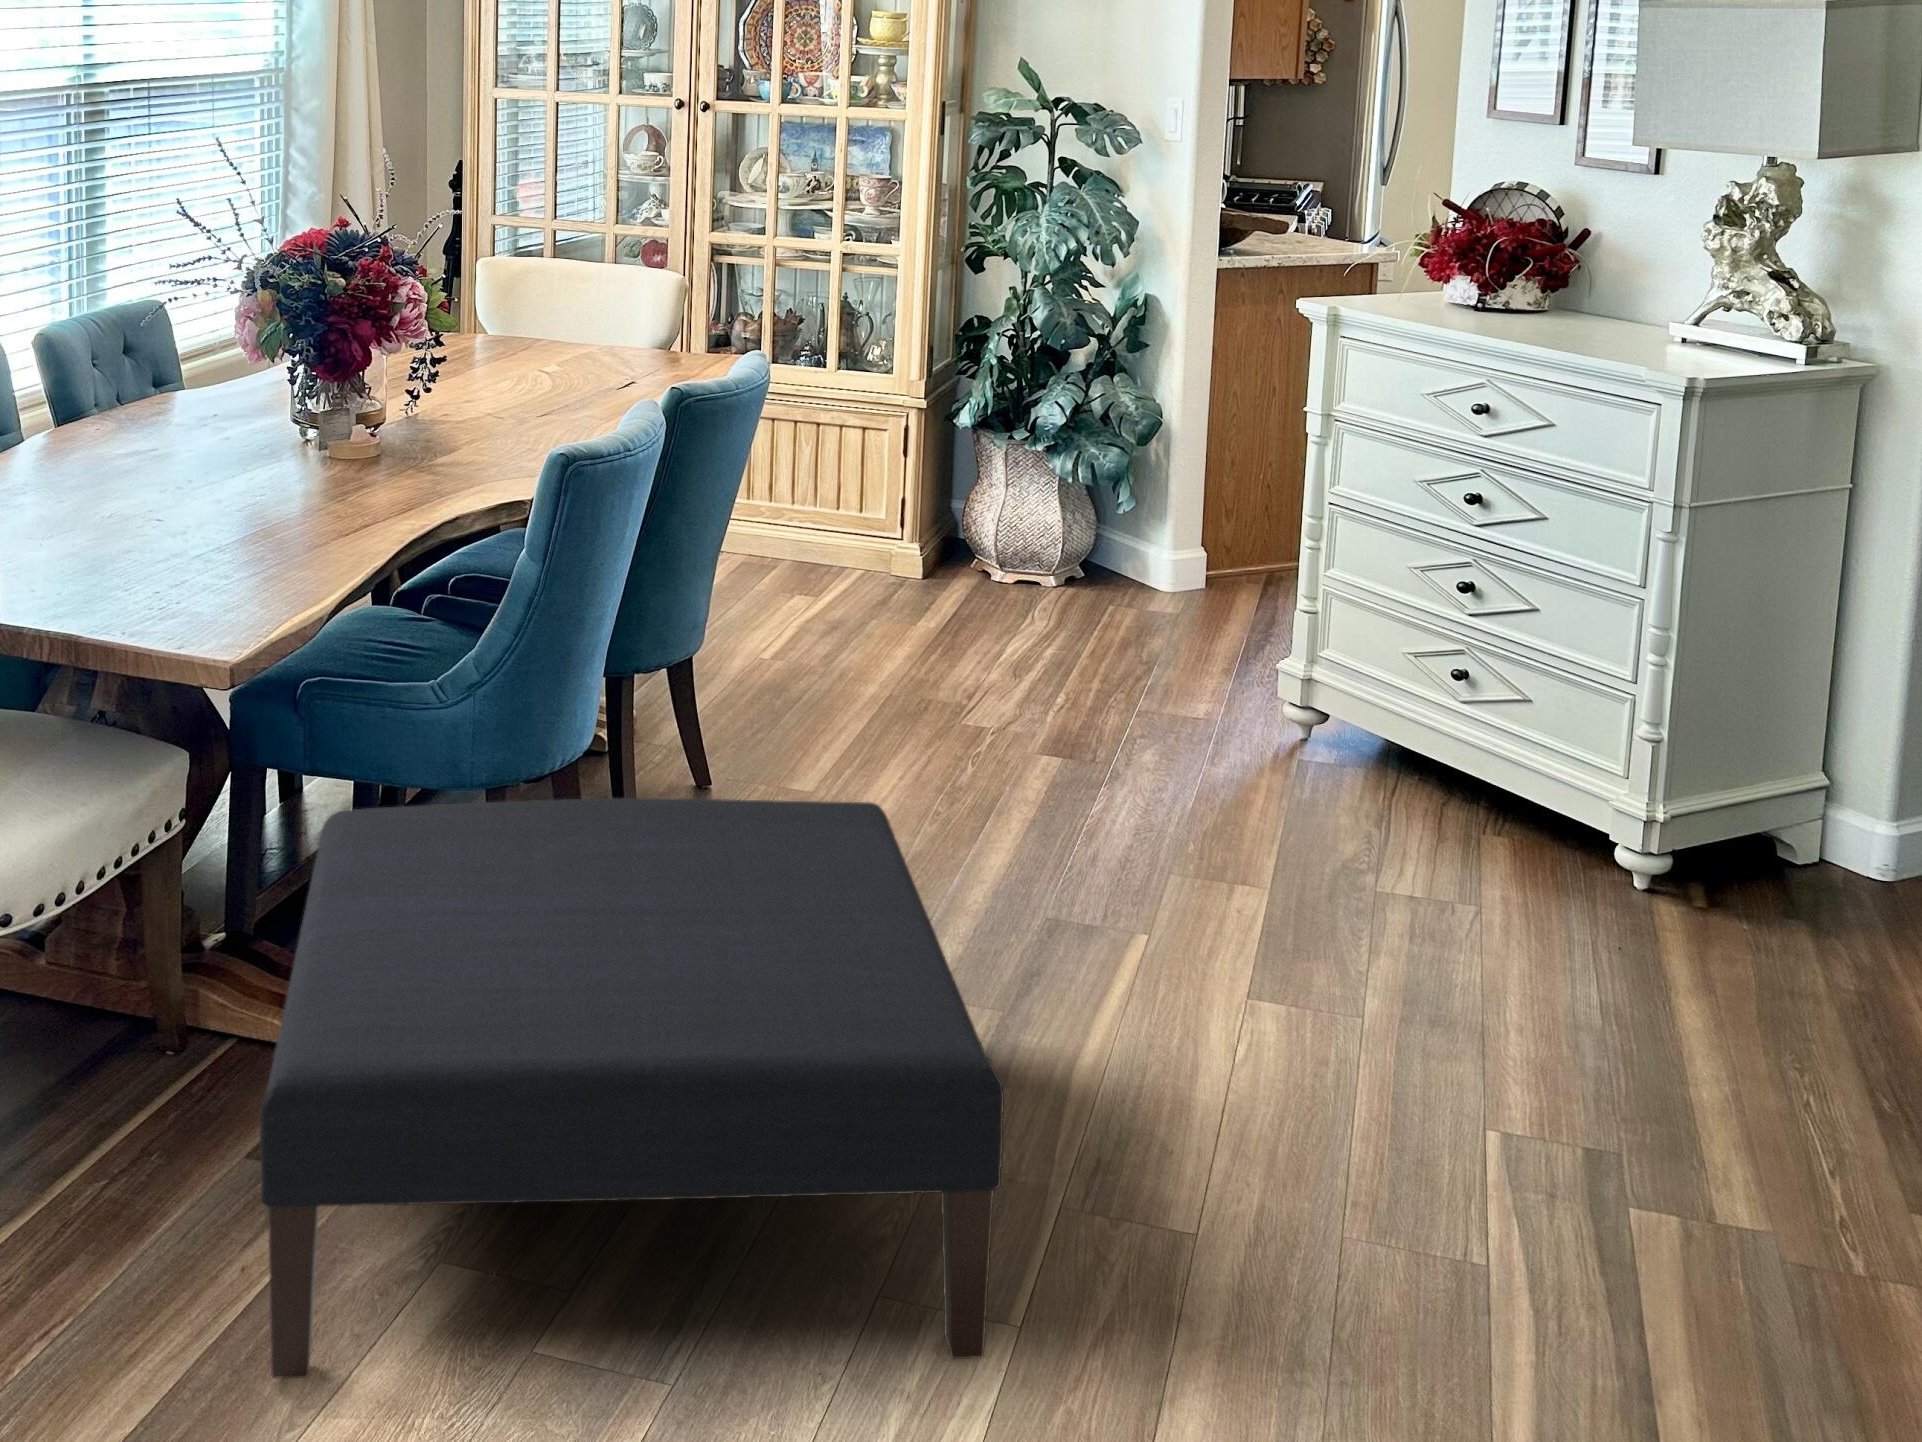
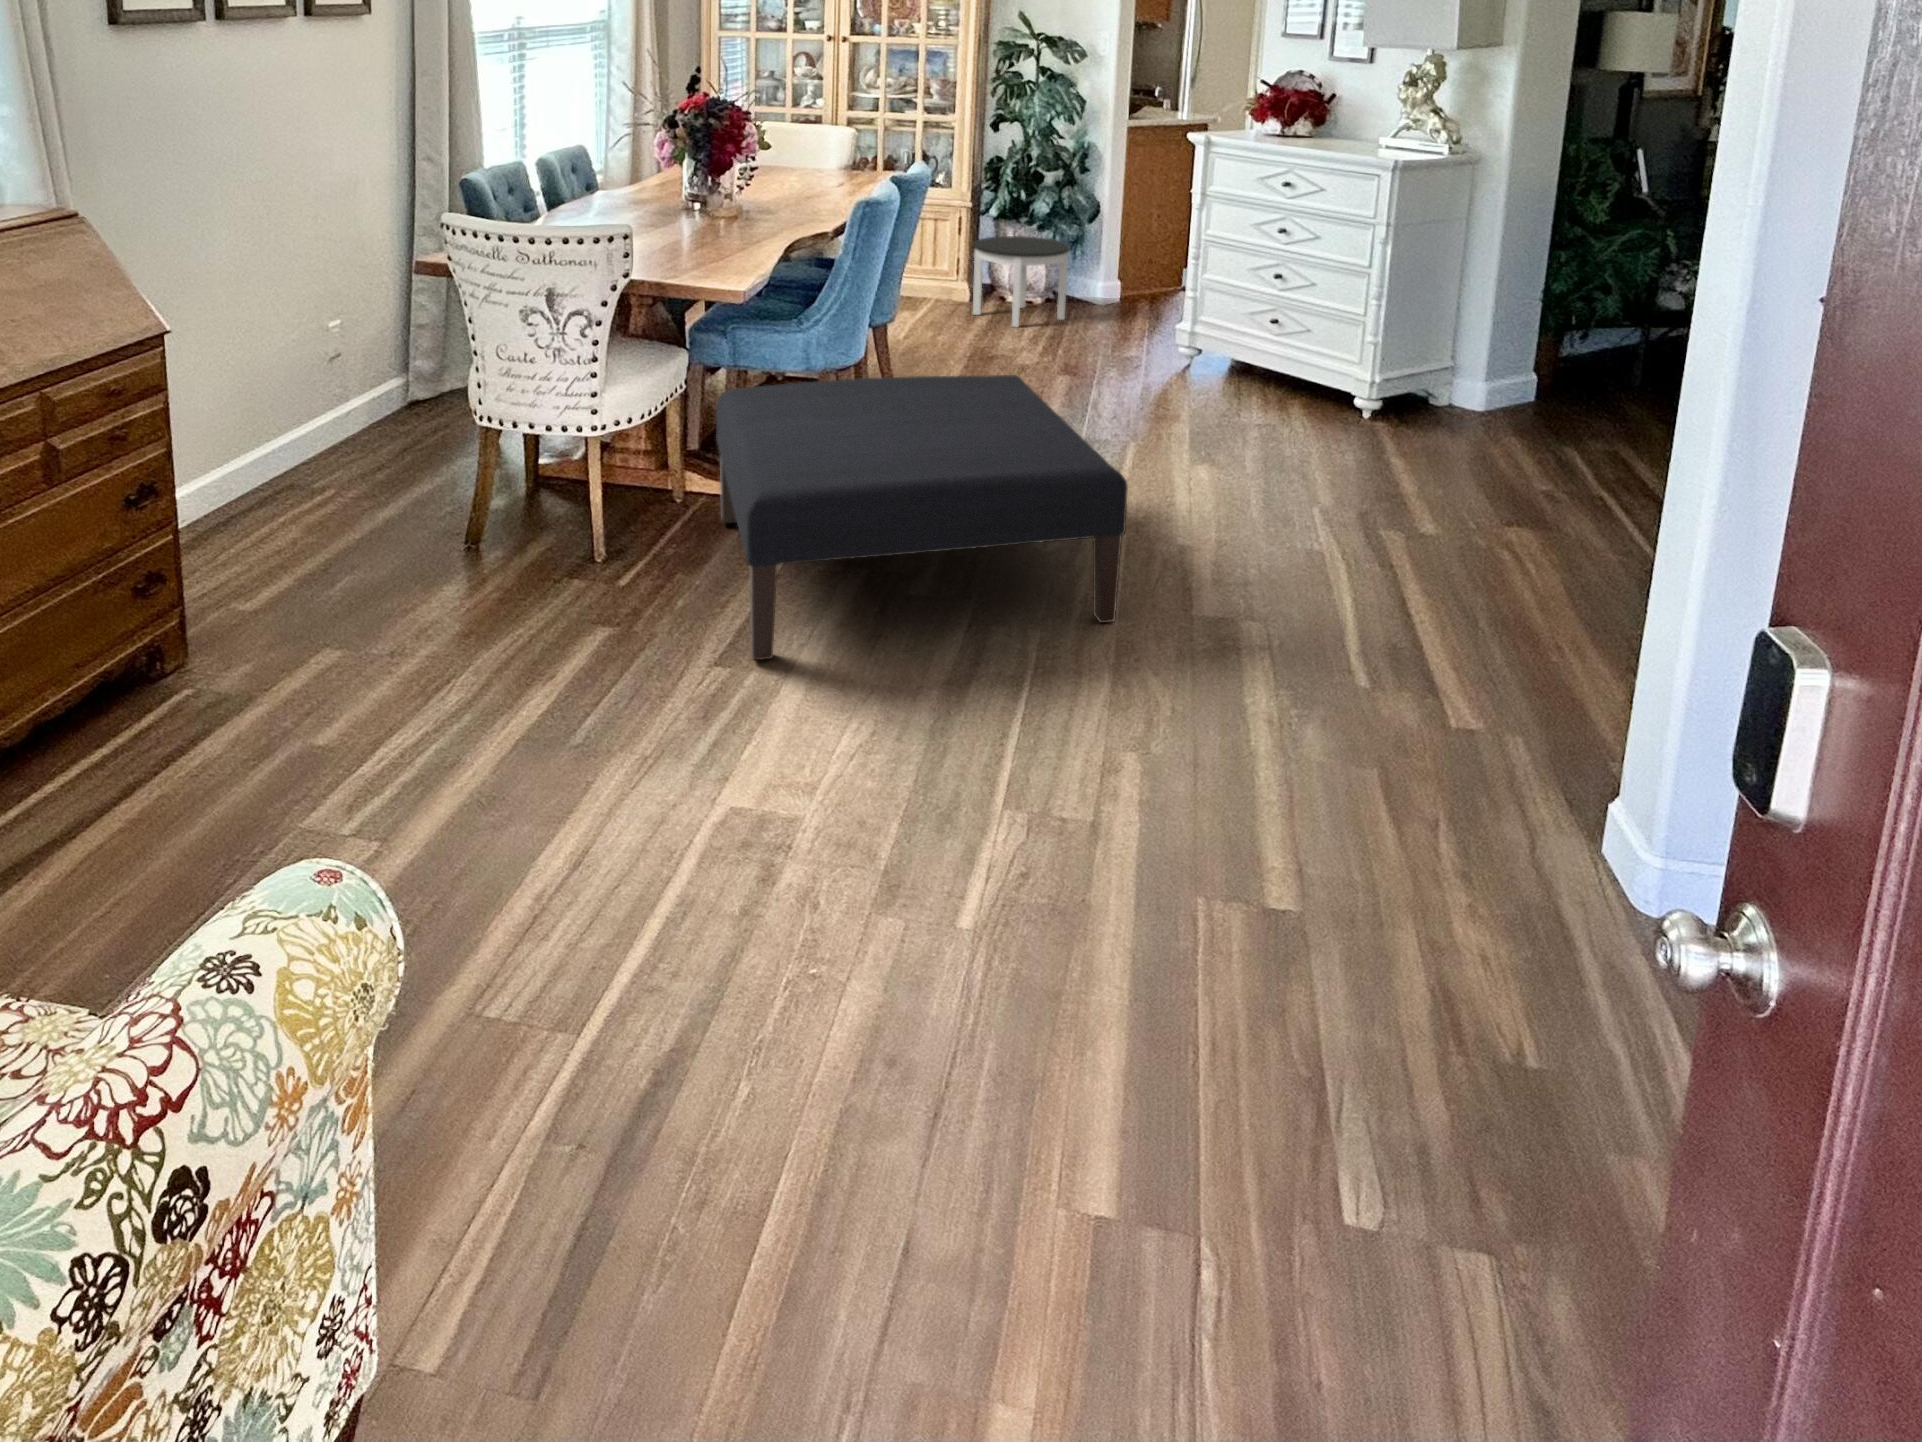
round table: none [918,463,1097,637] -> present [973,236,1070,327]

